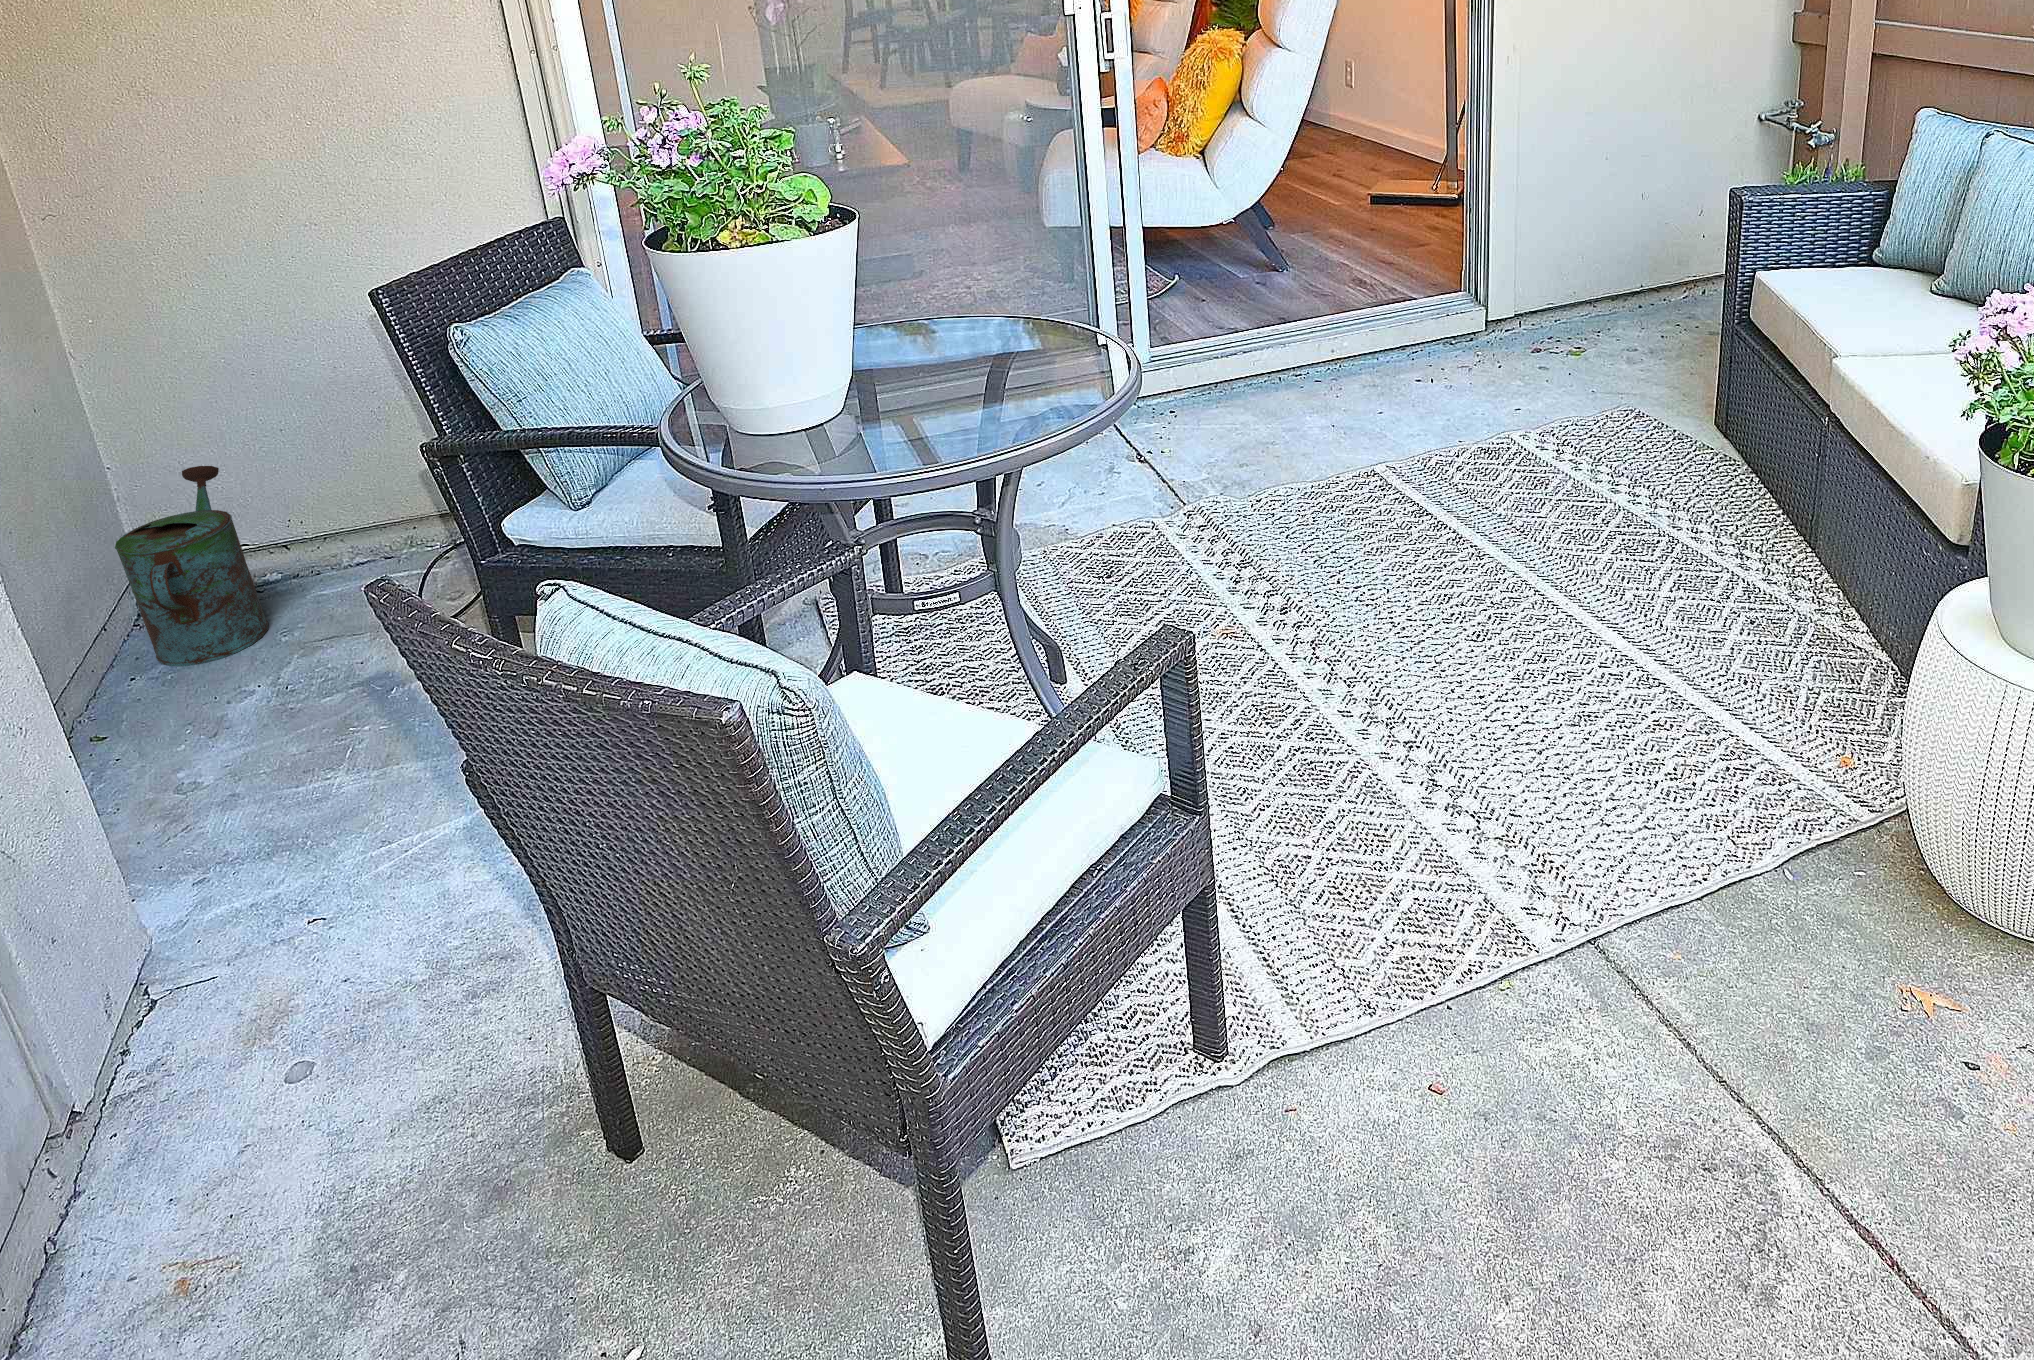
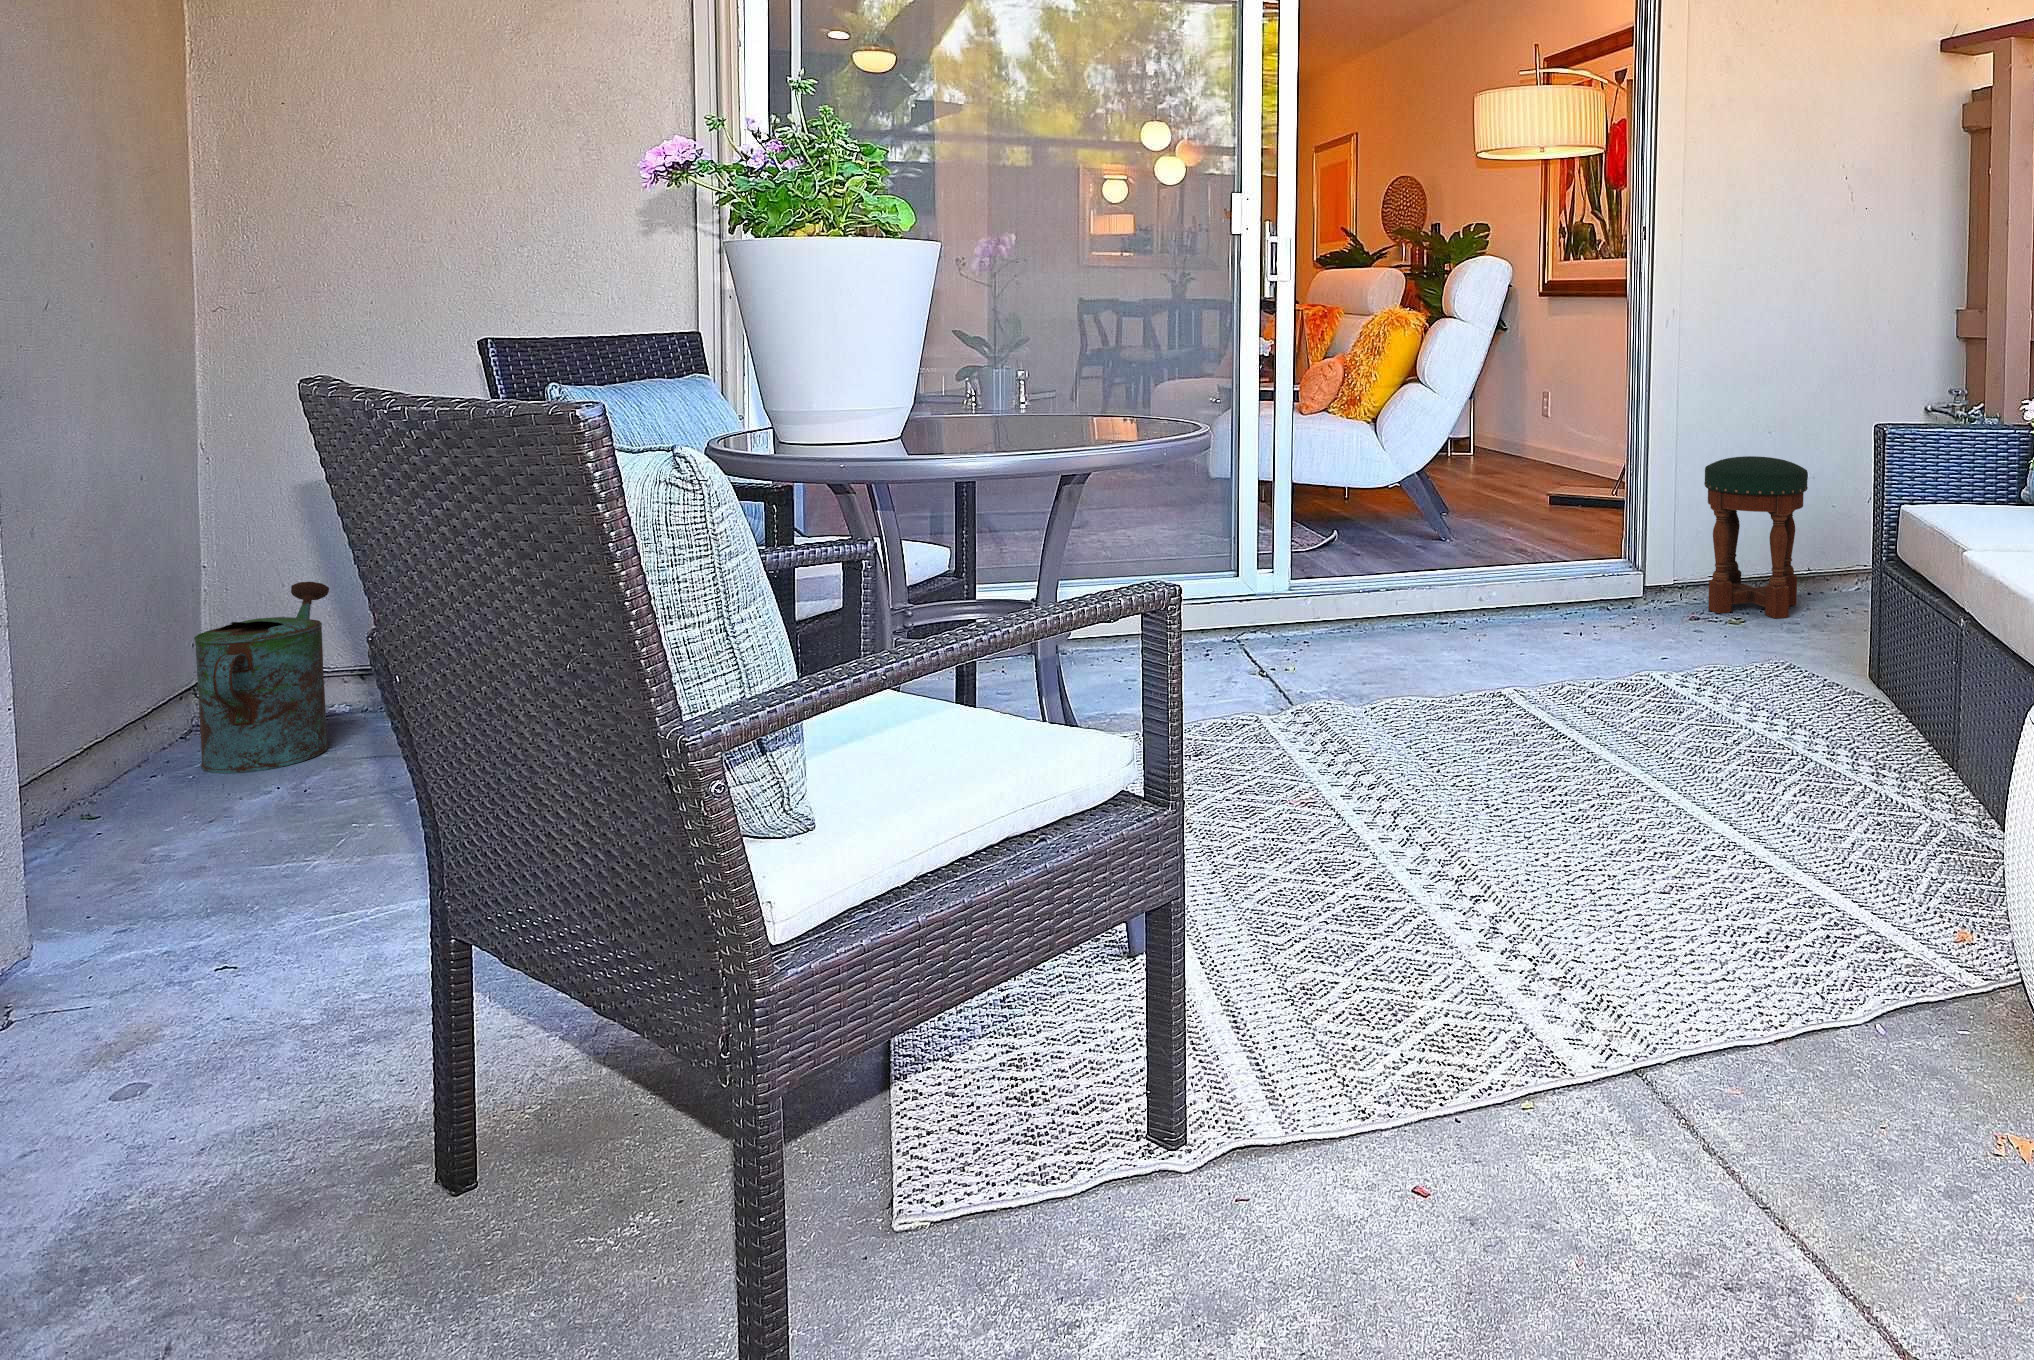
stool: none [1544,189,1647,351] -> present [1704,456,1808,619]

